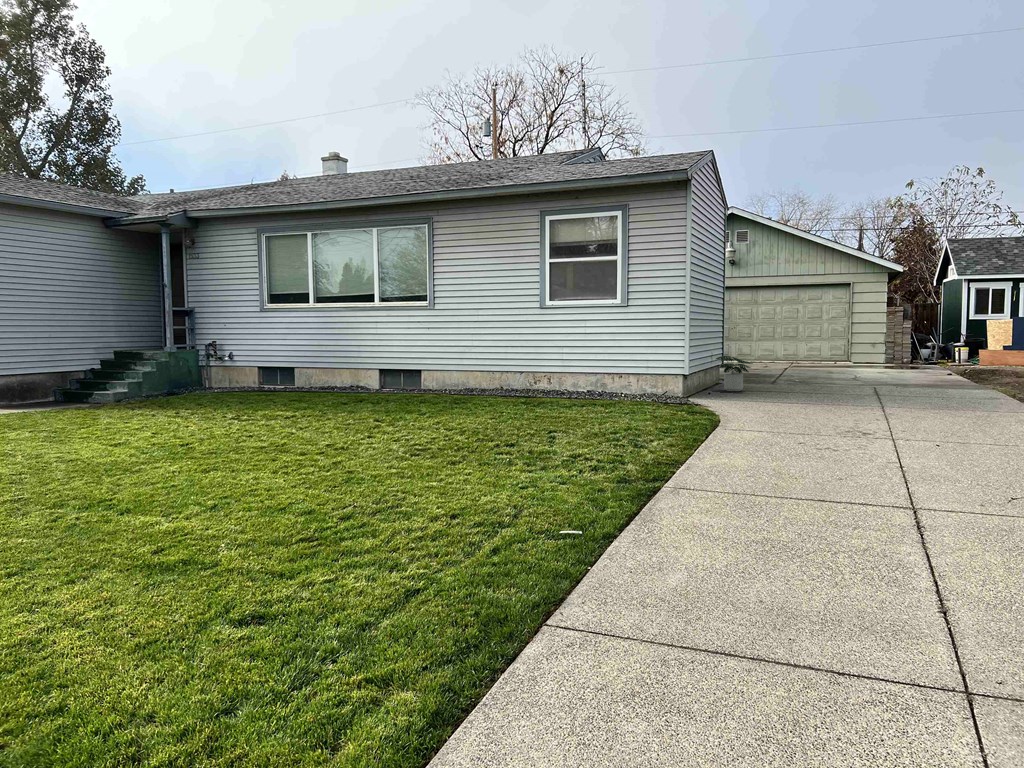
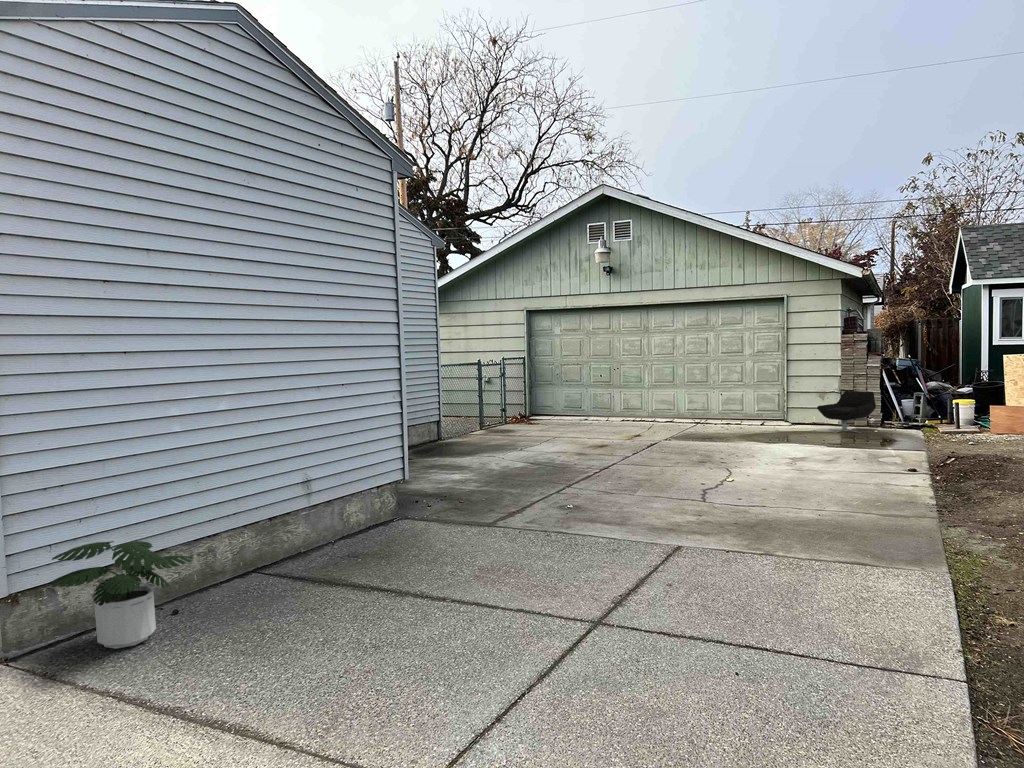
lounge chair: none [874,342,910,366] -> present [817,391,876,433]

